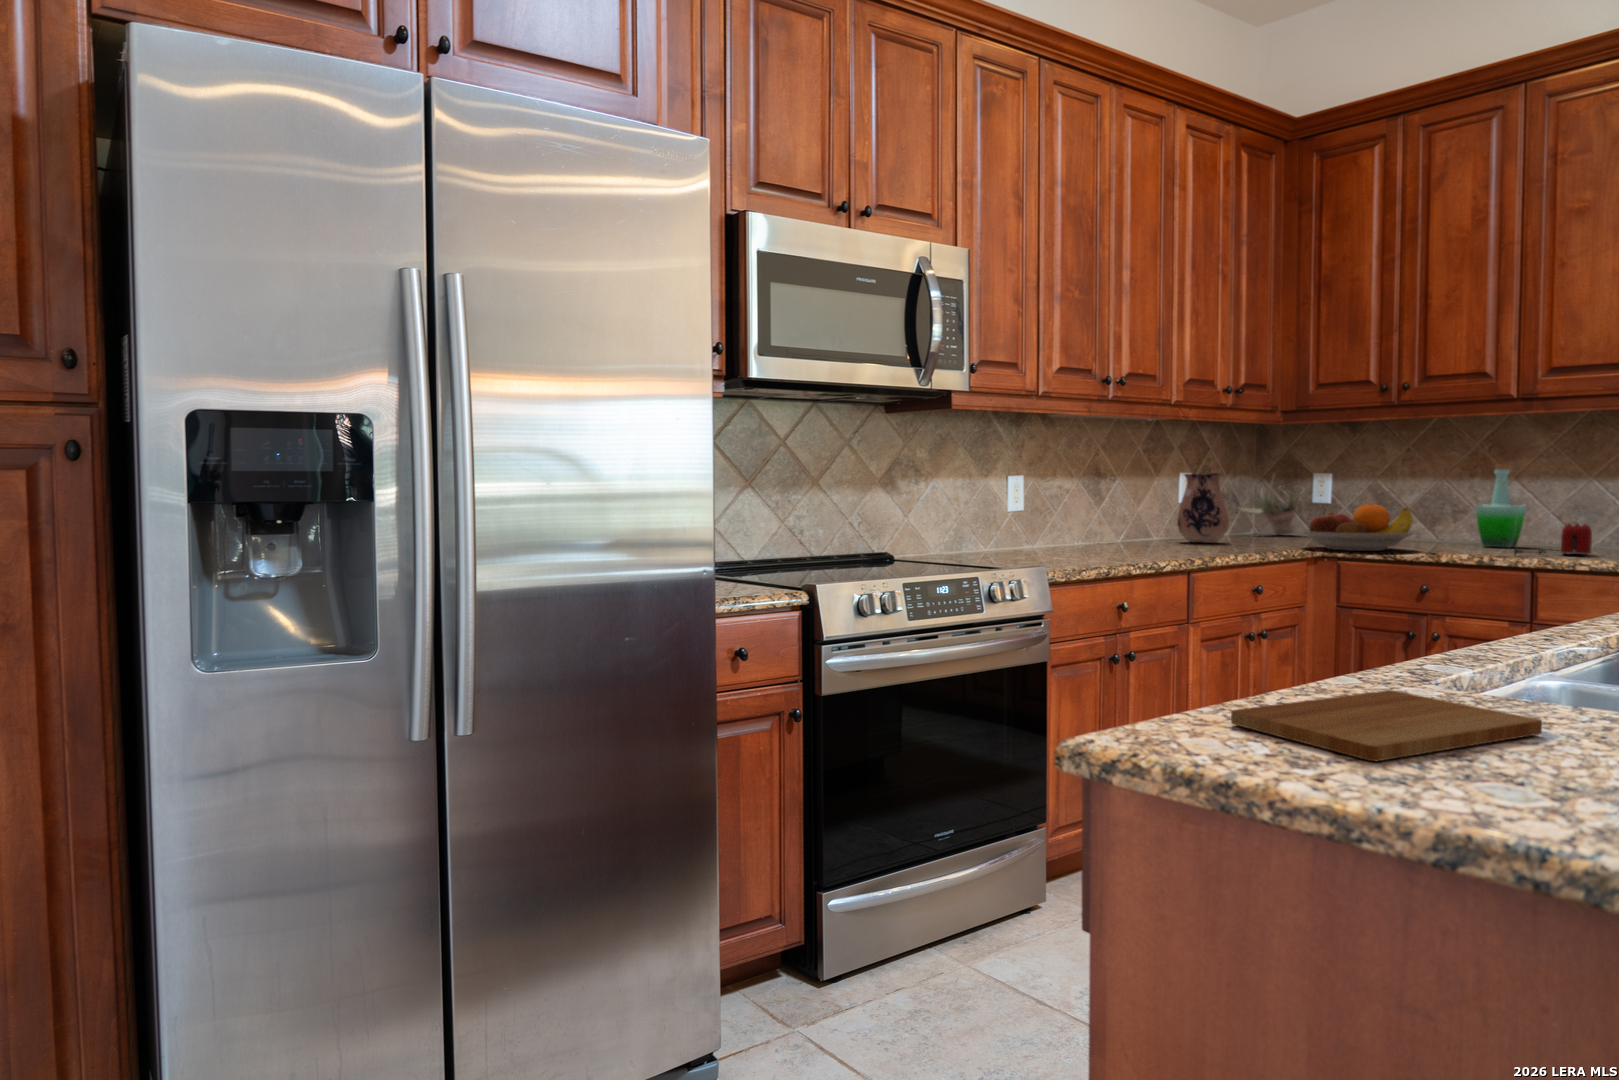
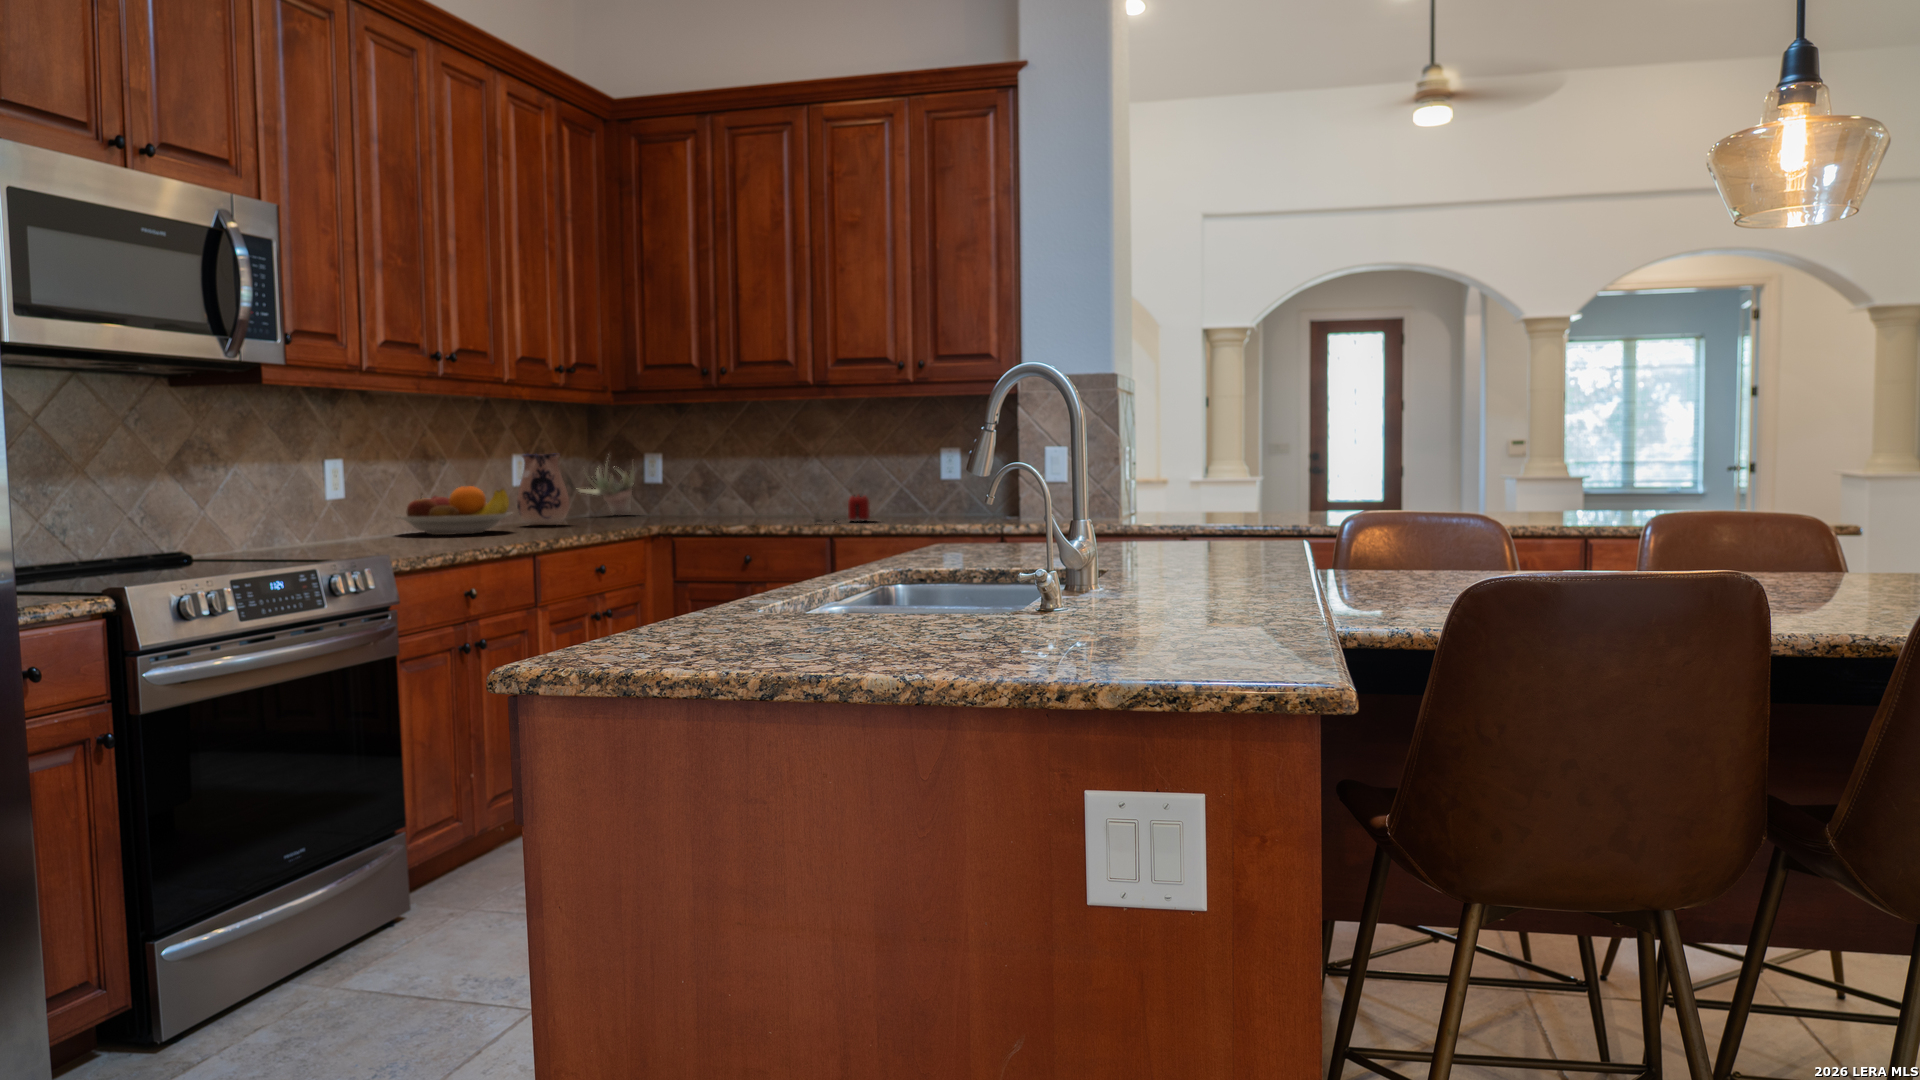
bottle: present [1475,464,1526,547] -> none [784,444,823,518]
fruit bowl: present [1299,504,1416,551] -> present [396,486,512,535]
cutting board: present [1231,690,1542,761] -> none [623,615,818,653]

